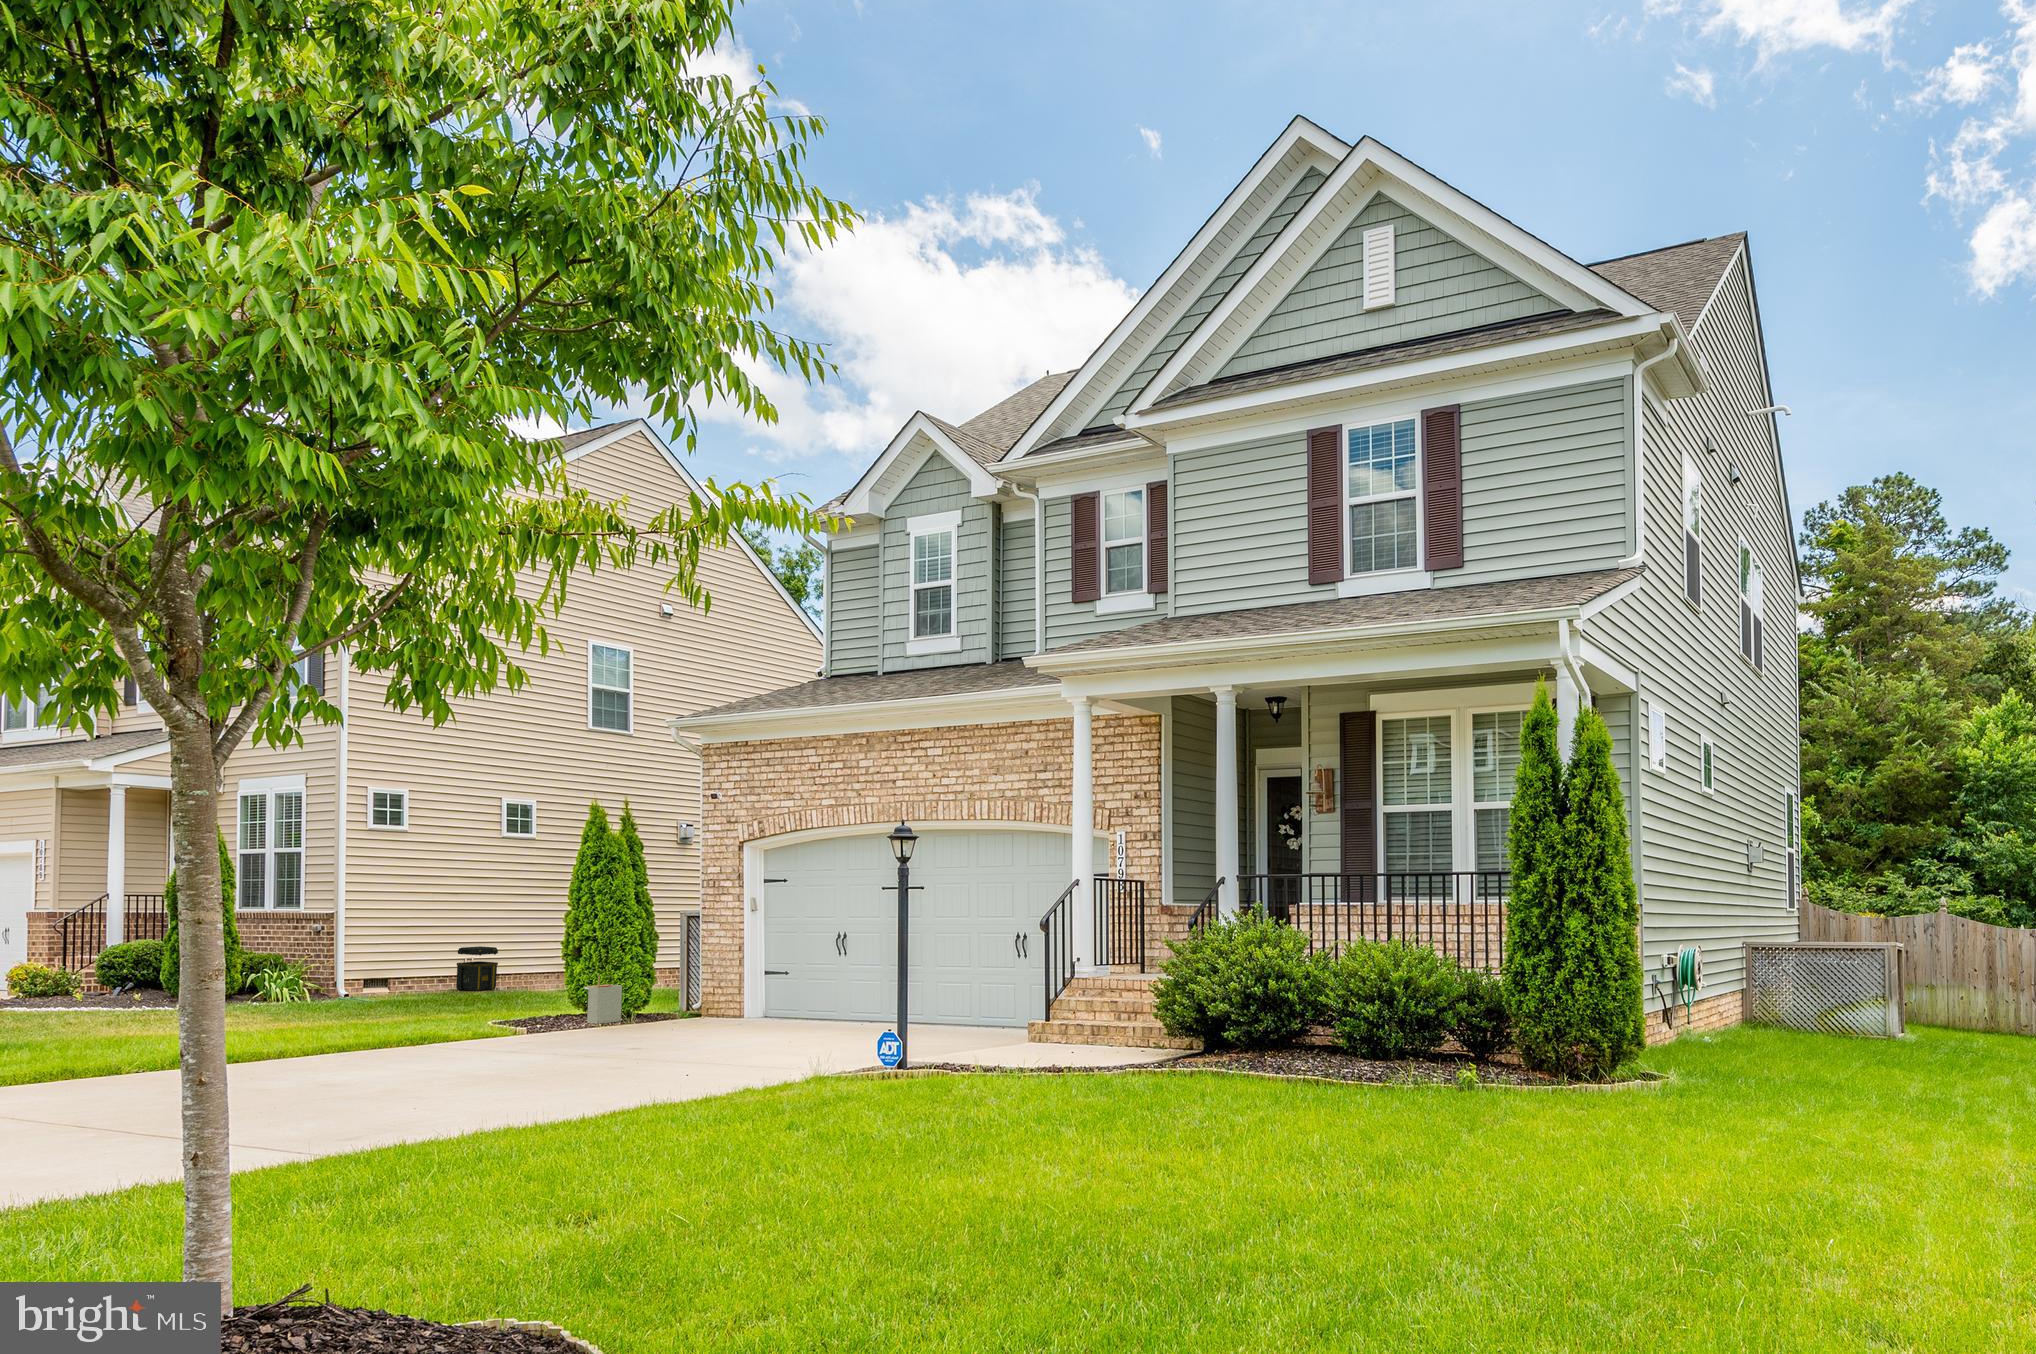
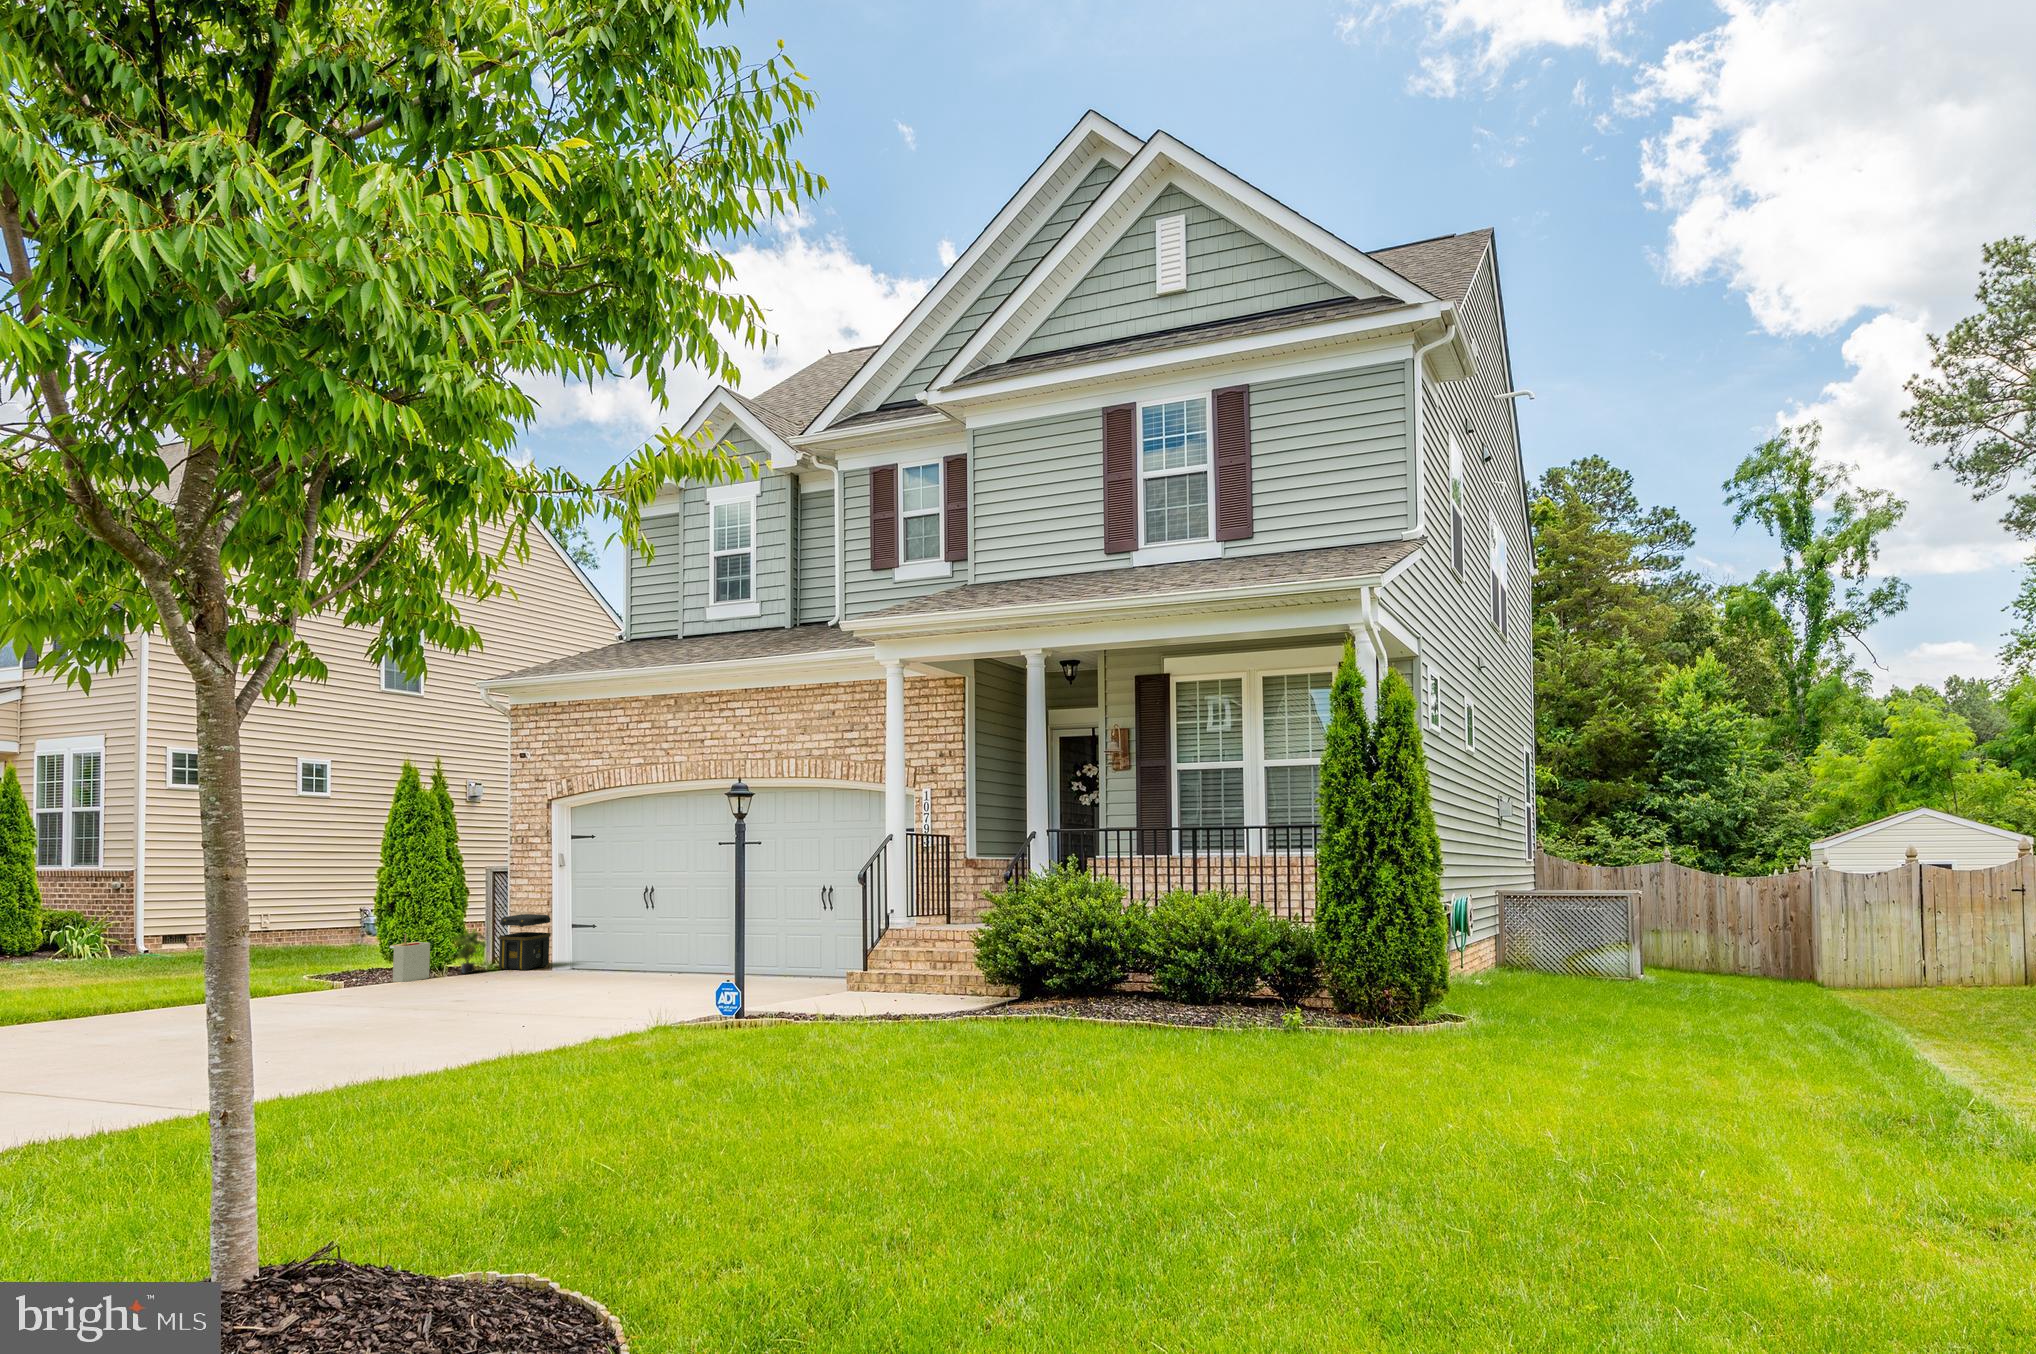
toolbox: present [456,946,498,991] -> present [499,914,551,970]
potted plant: none [640,973,675,1019] -> present [452,929,486,973]

